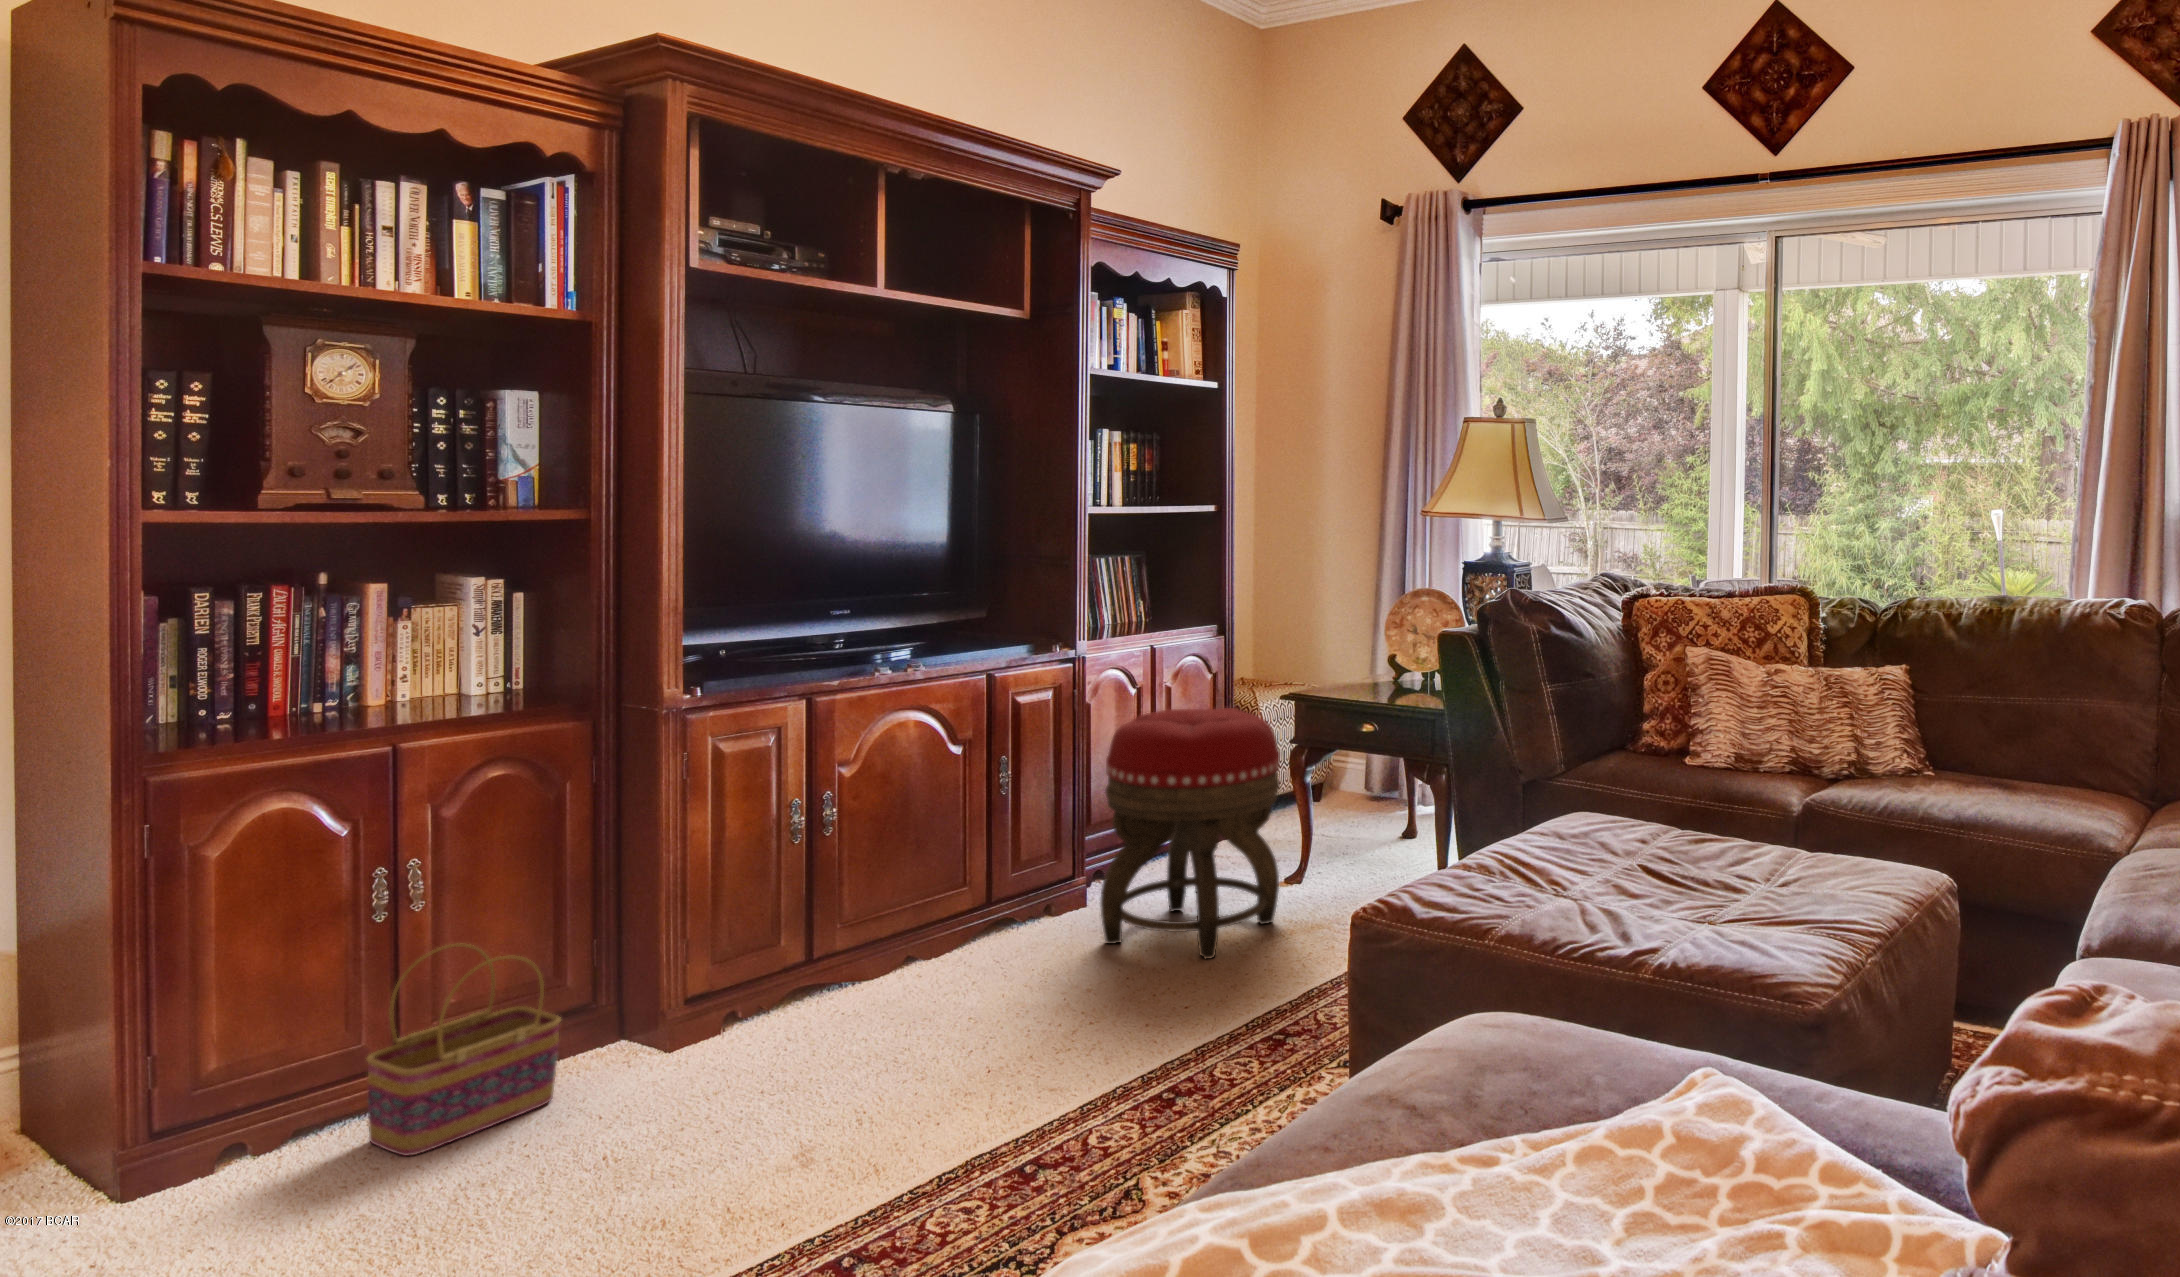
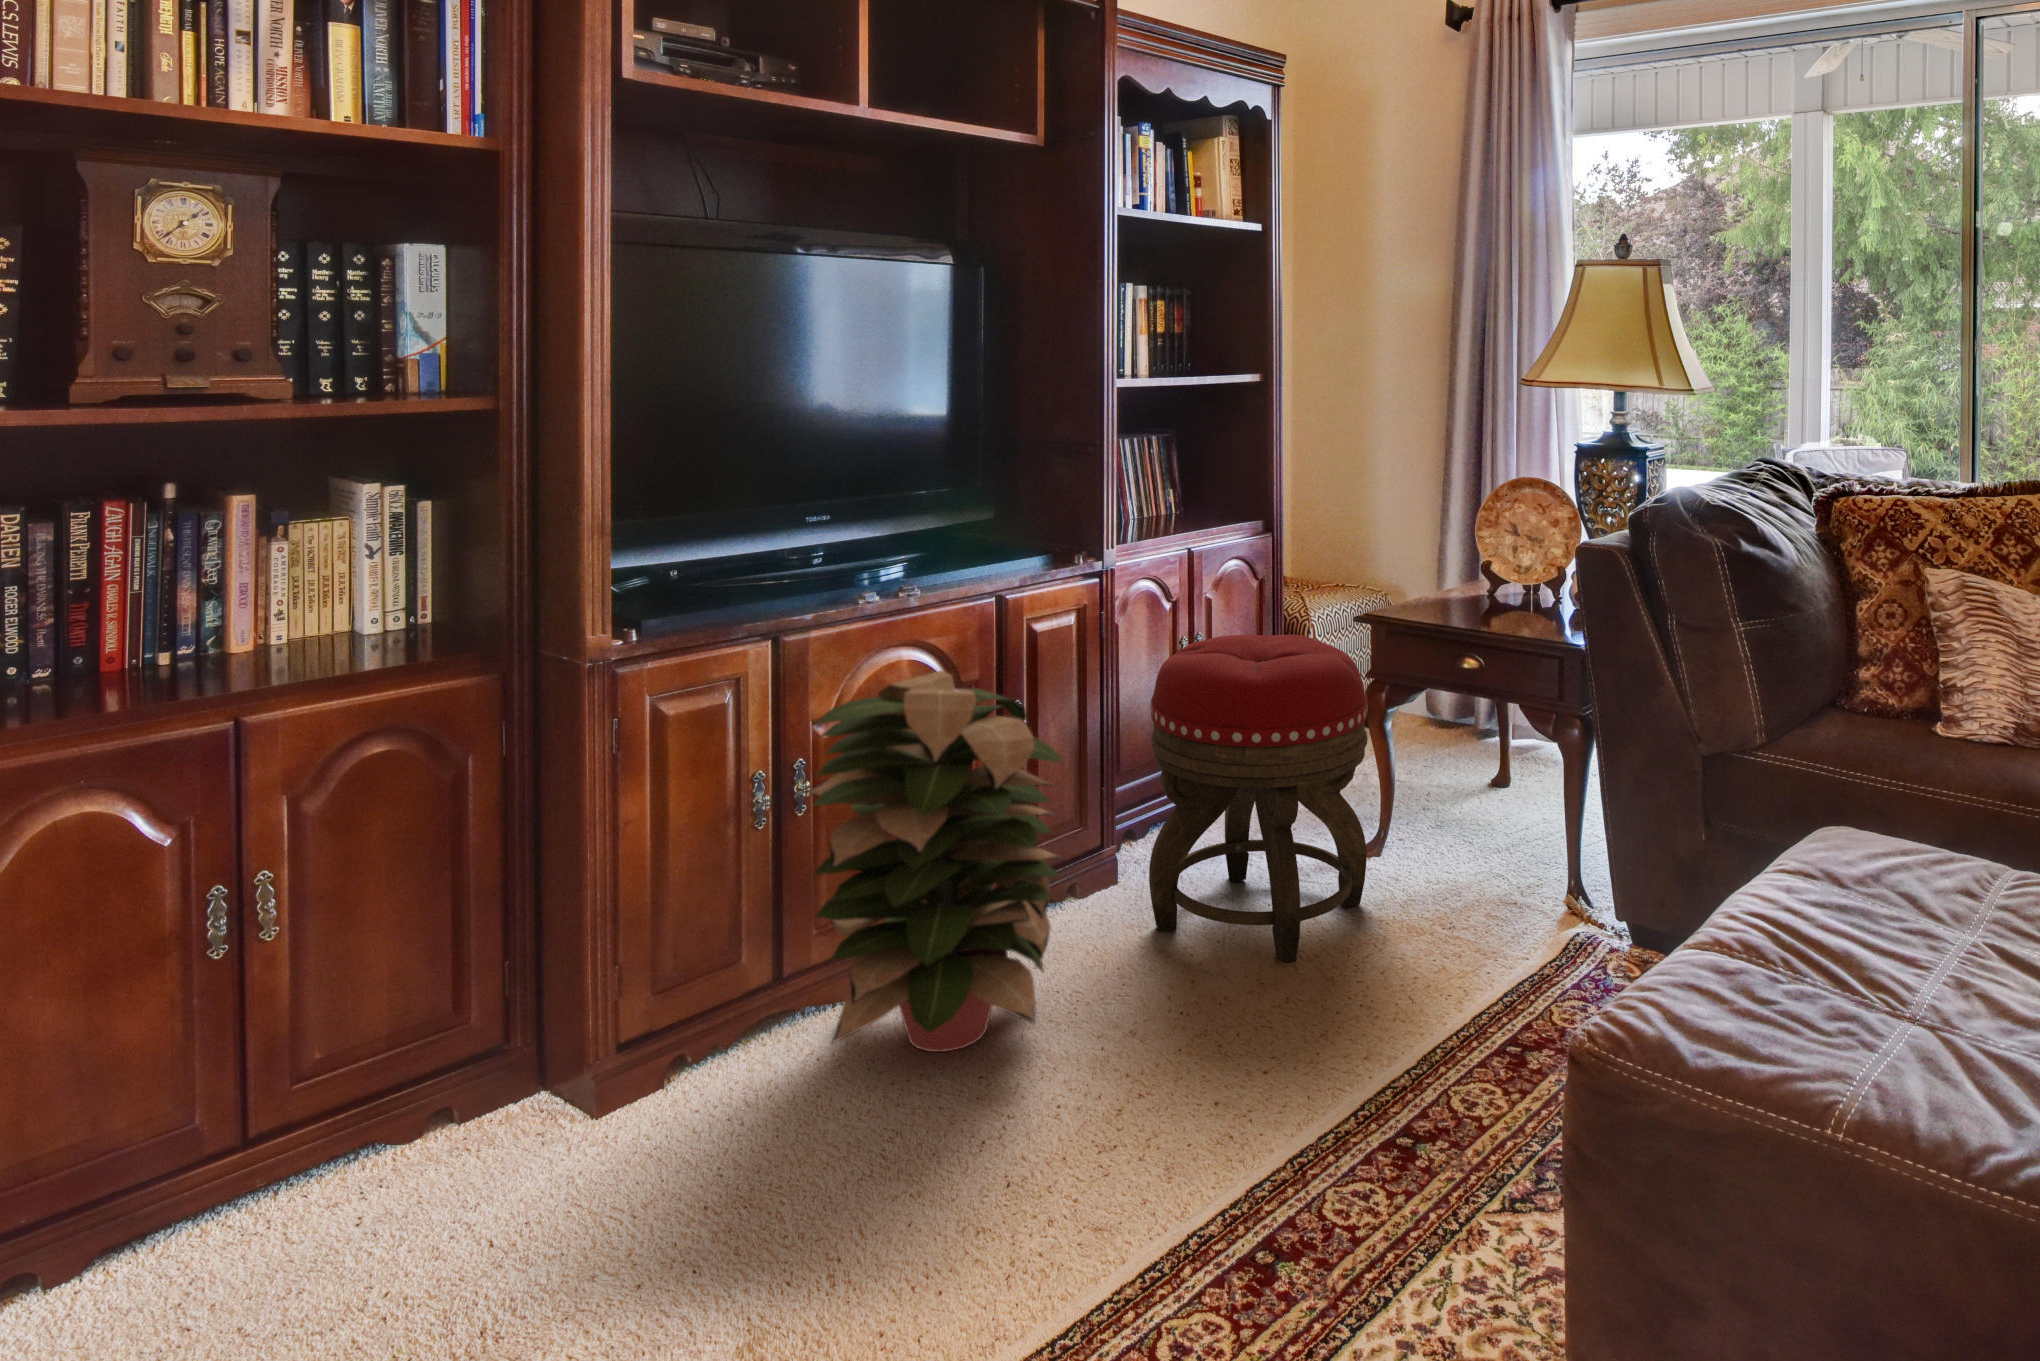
decorative plant: none [821,726,1032,1021] -> present [806,671,1063,1052]
basket: present [367,944,561,1156] -> none [233,965,483,1262]

